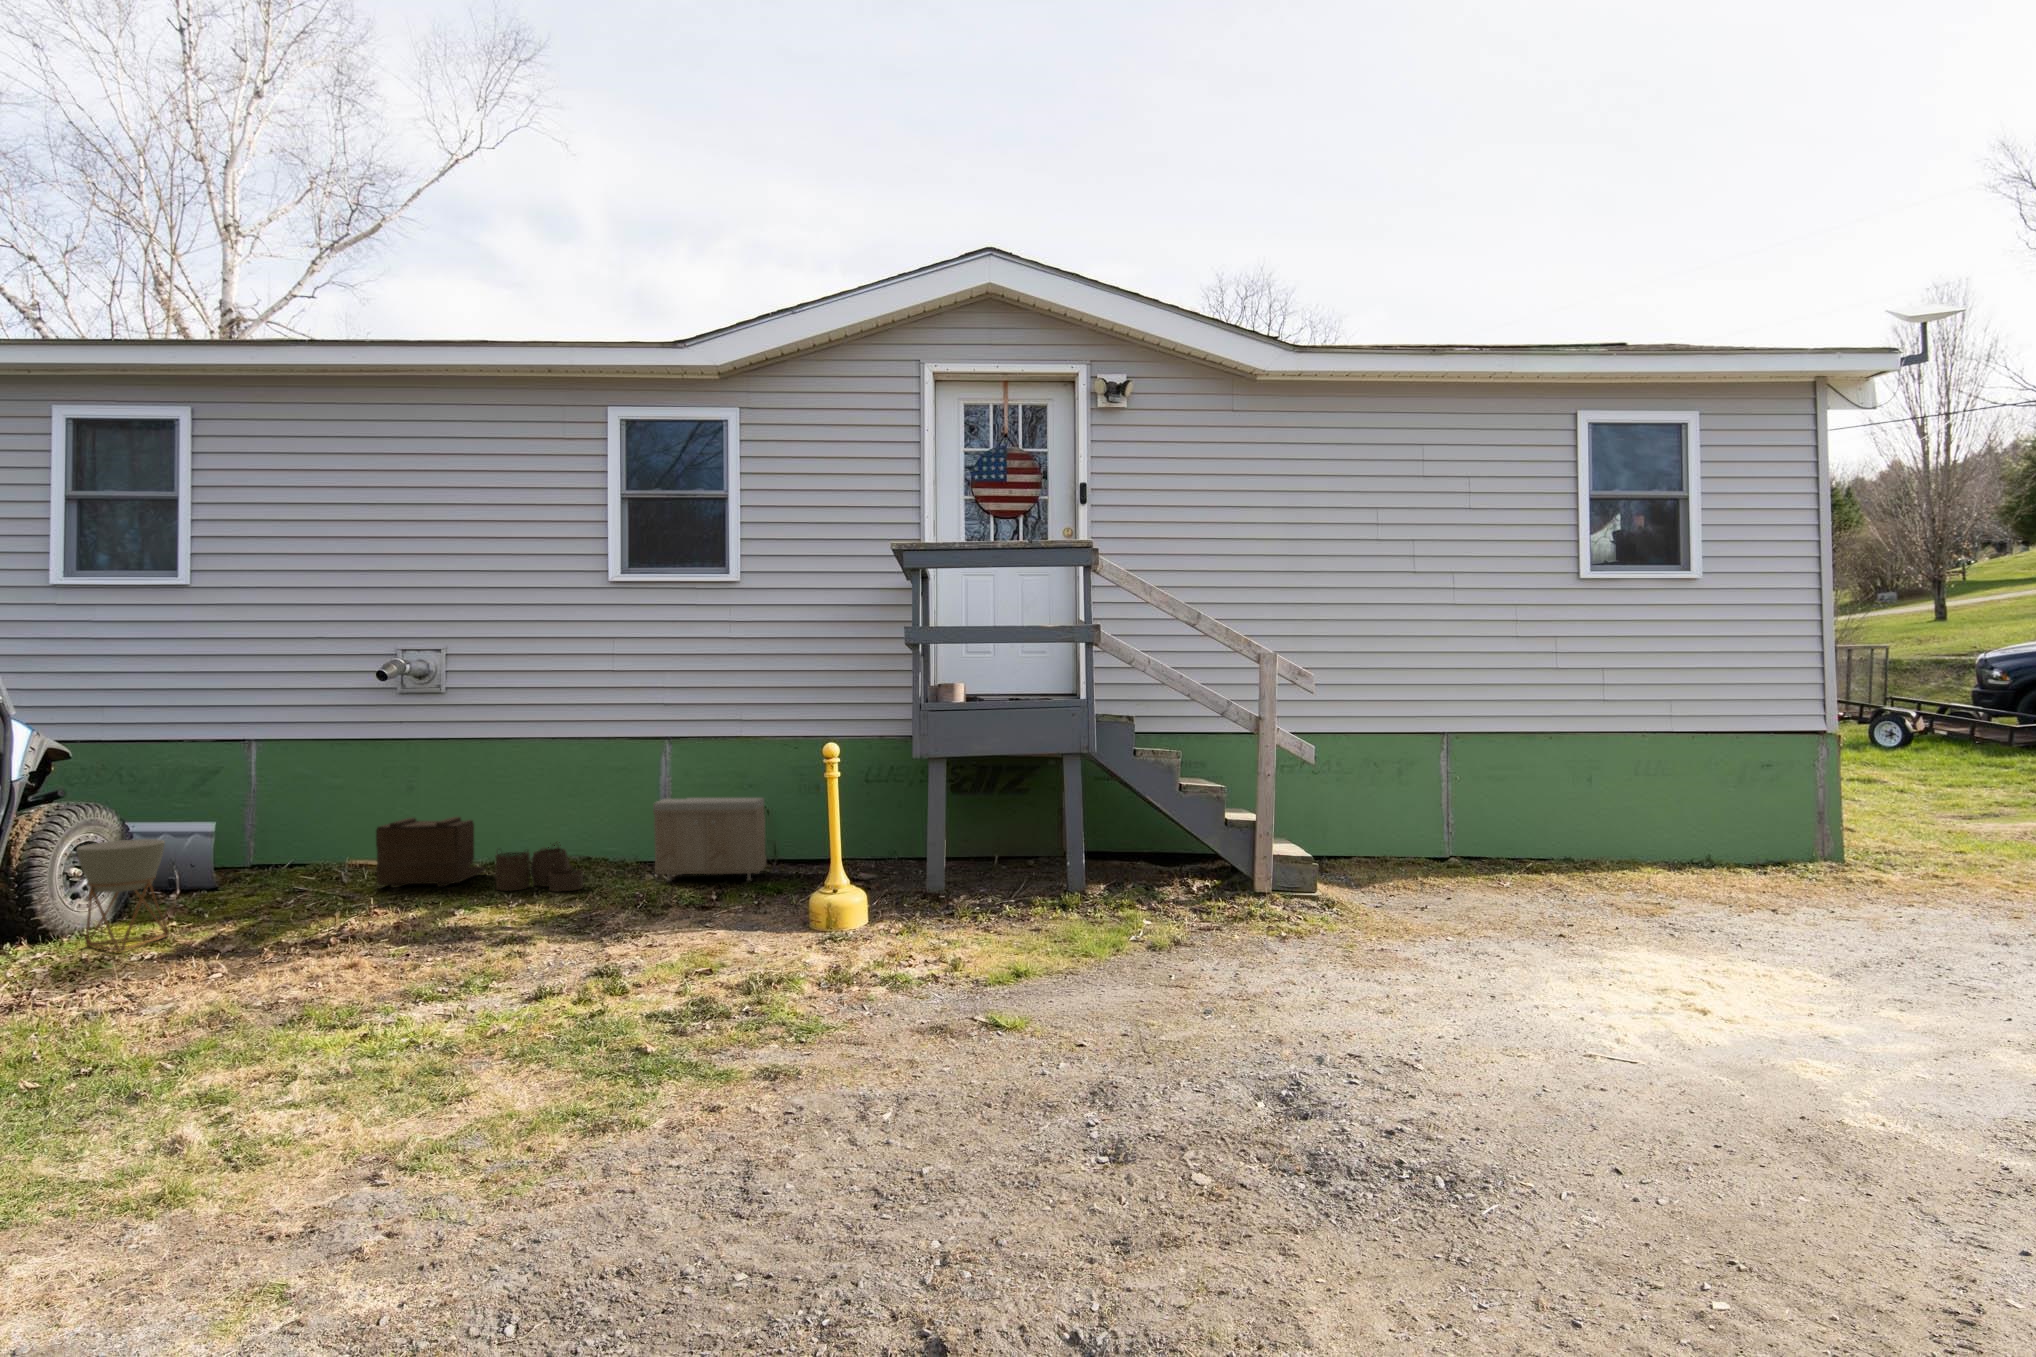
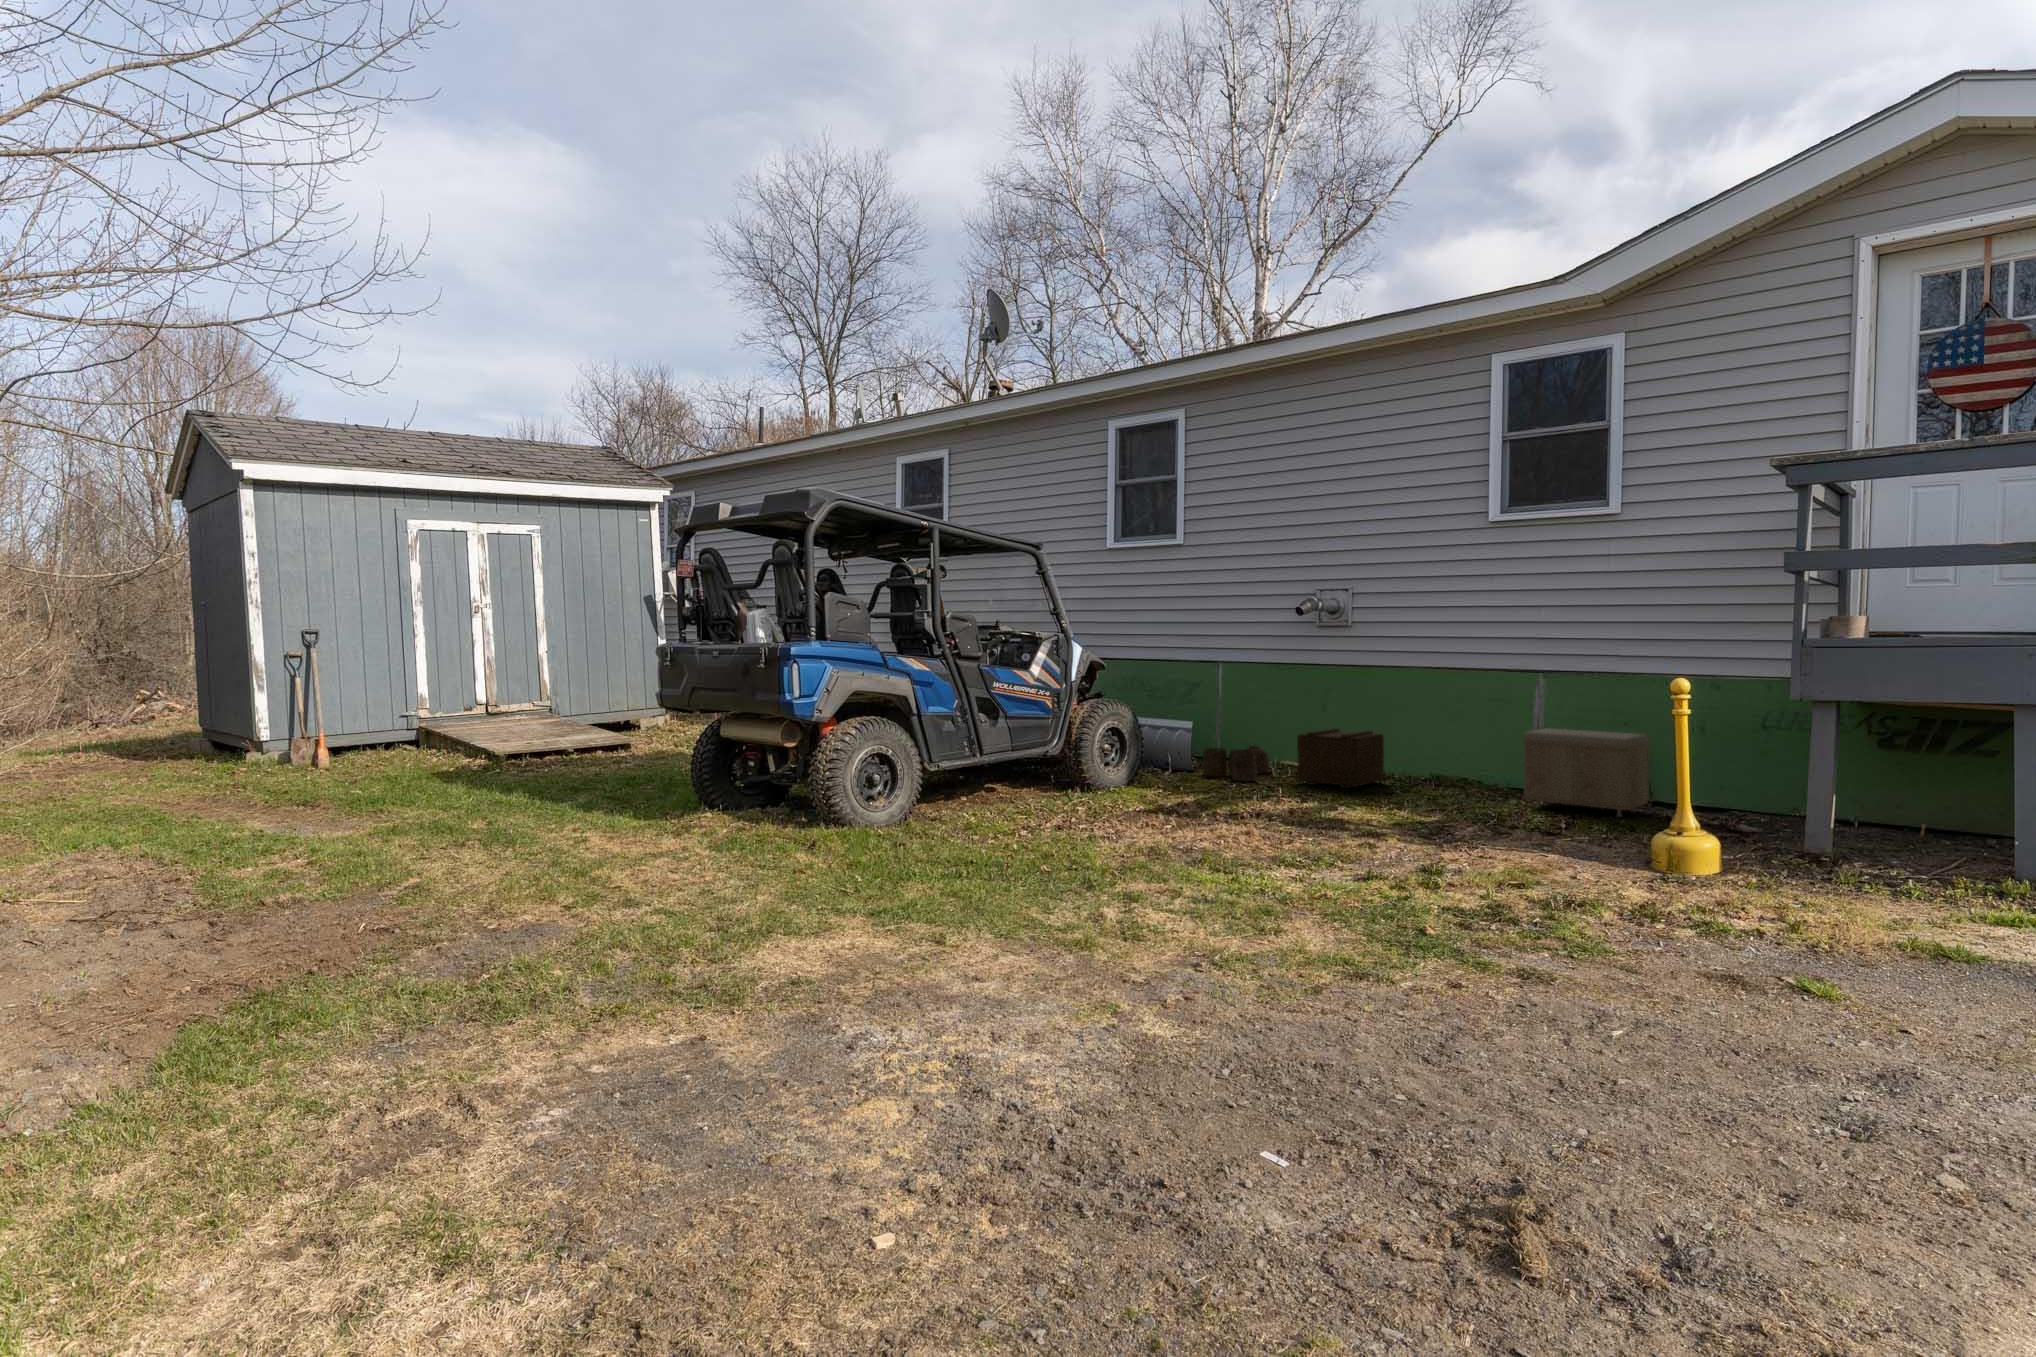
planter: present [77,839,169,952] -> none [1102,727,1154,803]
woven basket: present [495,842,583,891] -> present [1203,745,1269,781]

